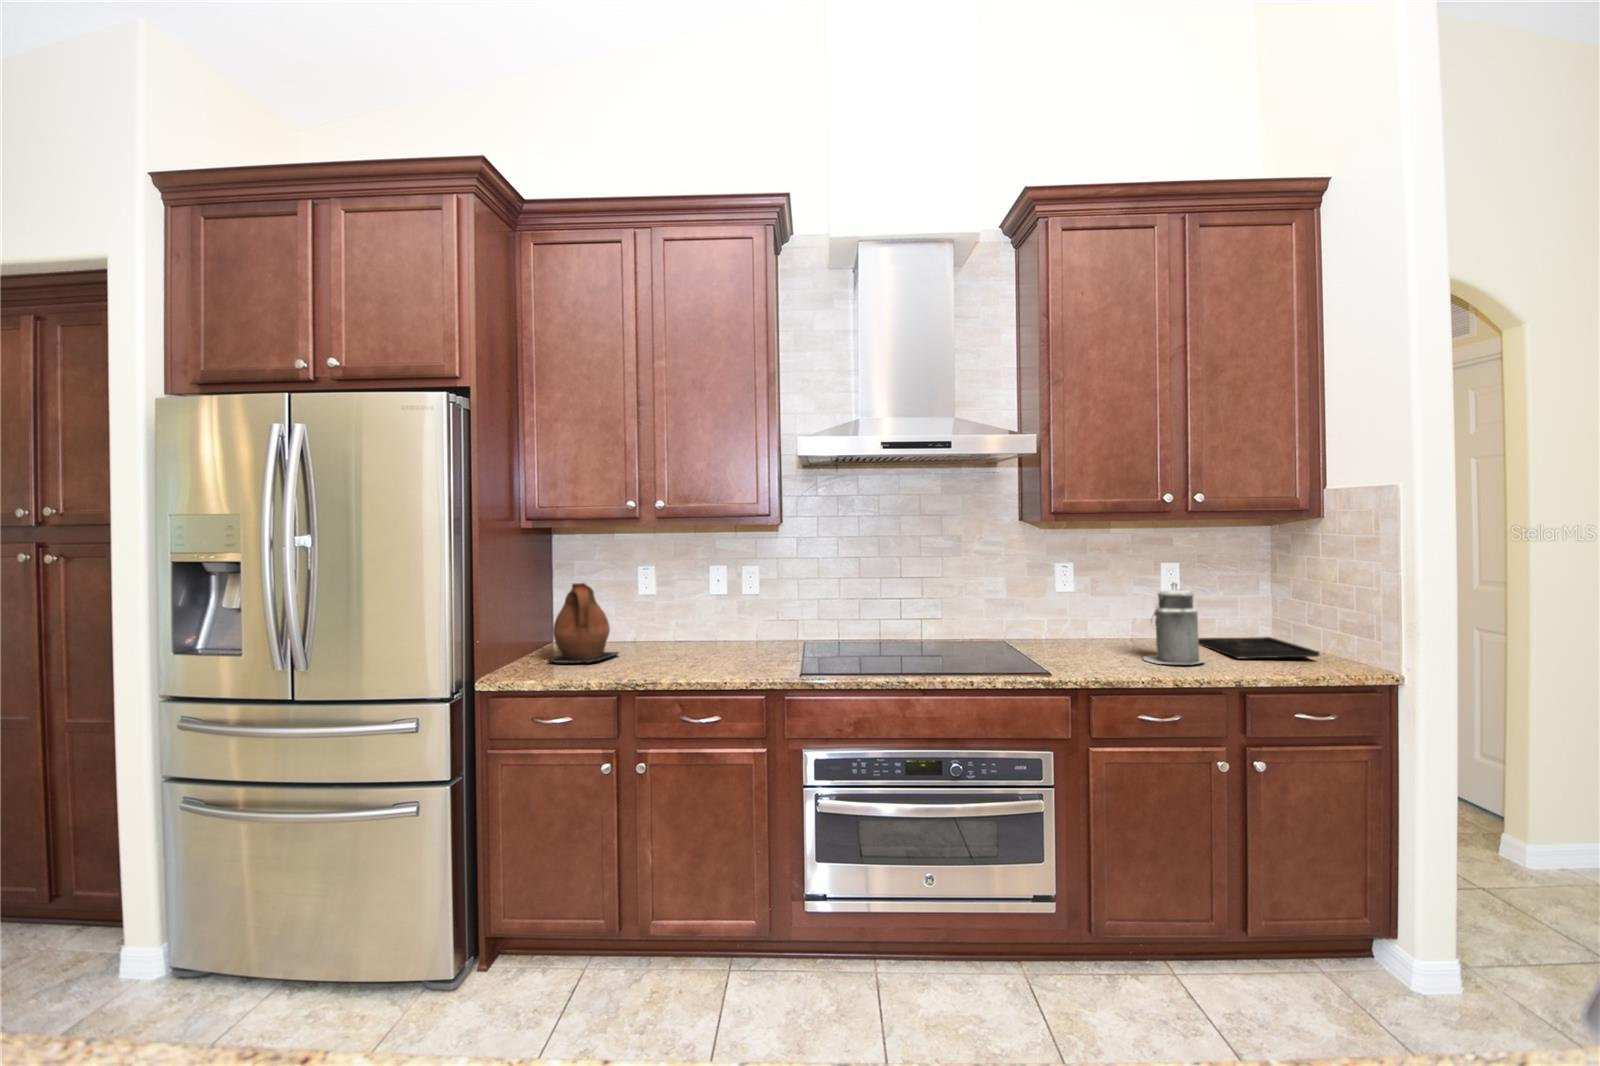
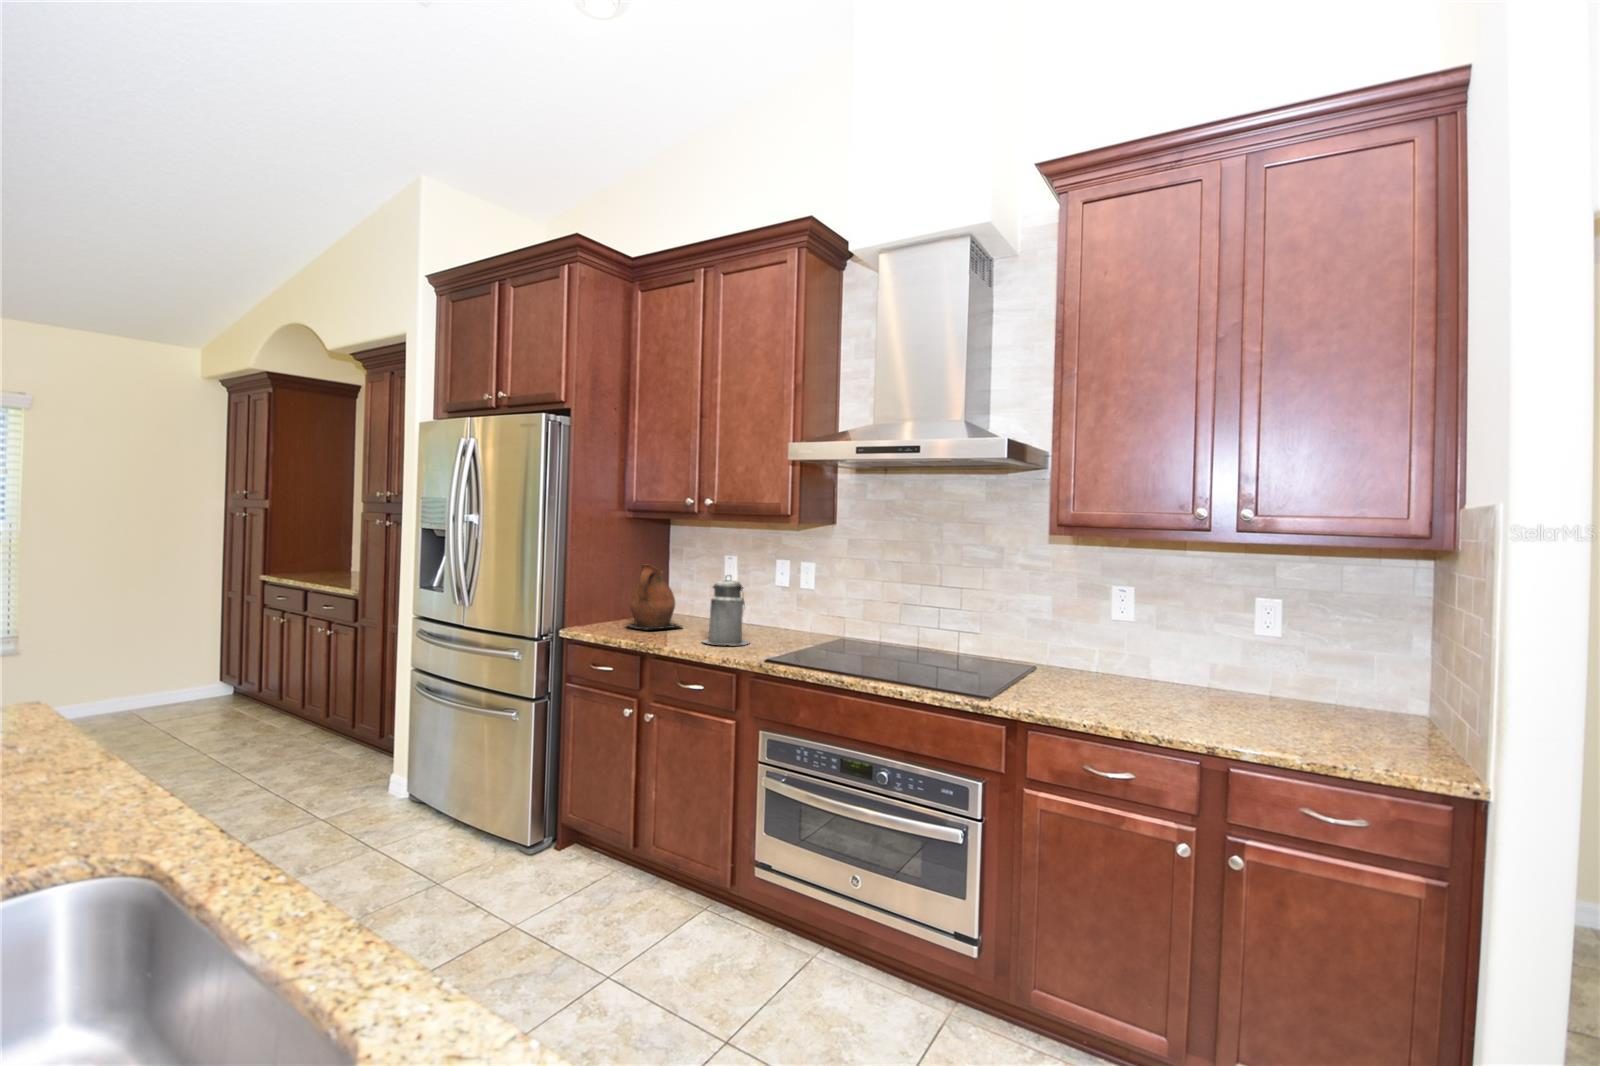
canister: present [1143,583,1204,664] -> present [703,575,749,645]
tray: present [1198,637,1319,658] -> none [1275,697,1403,742]

